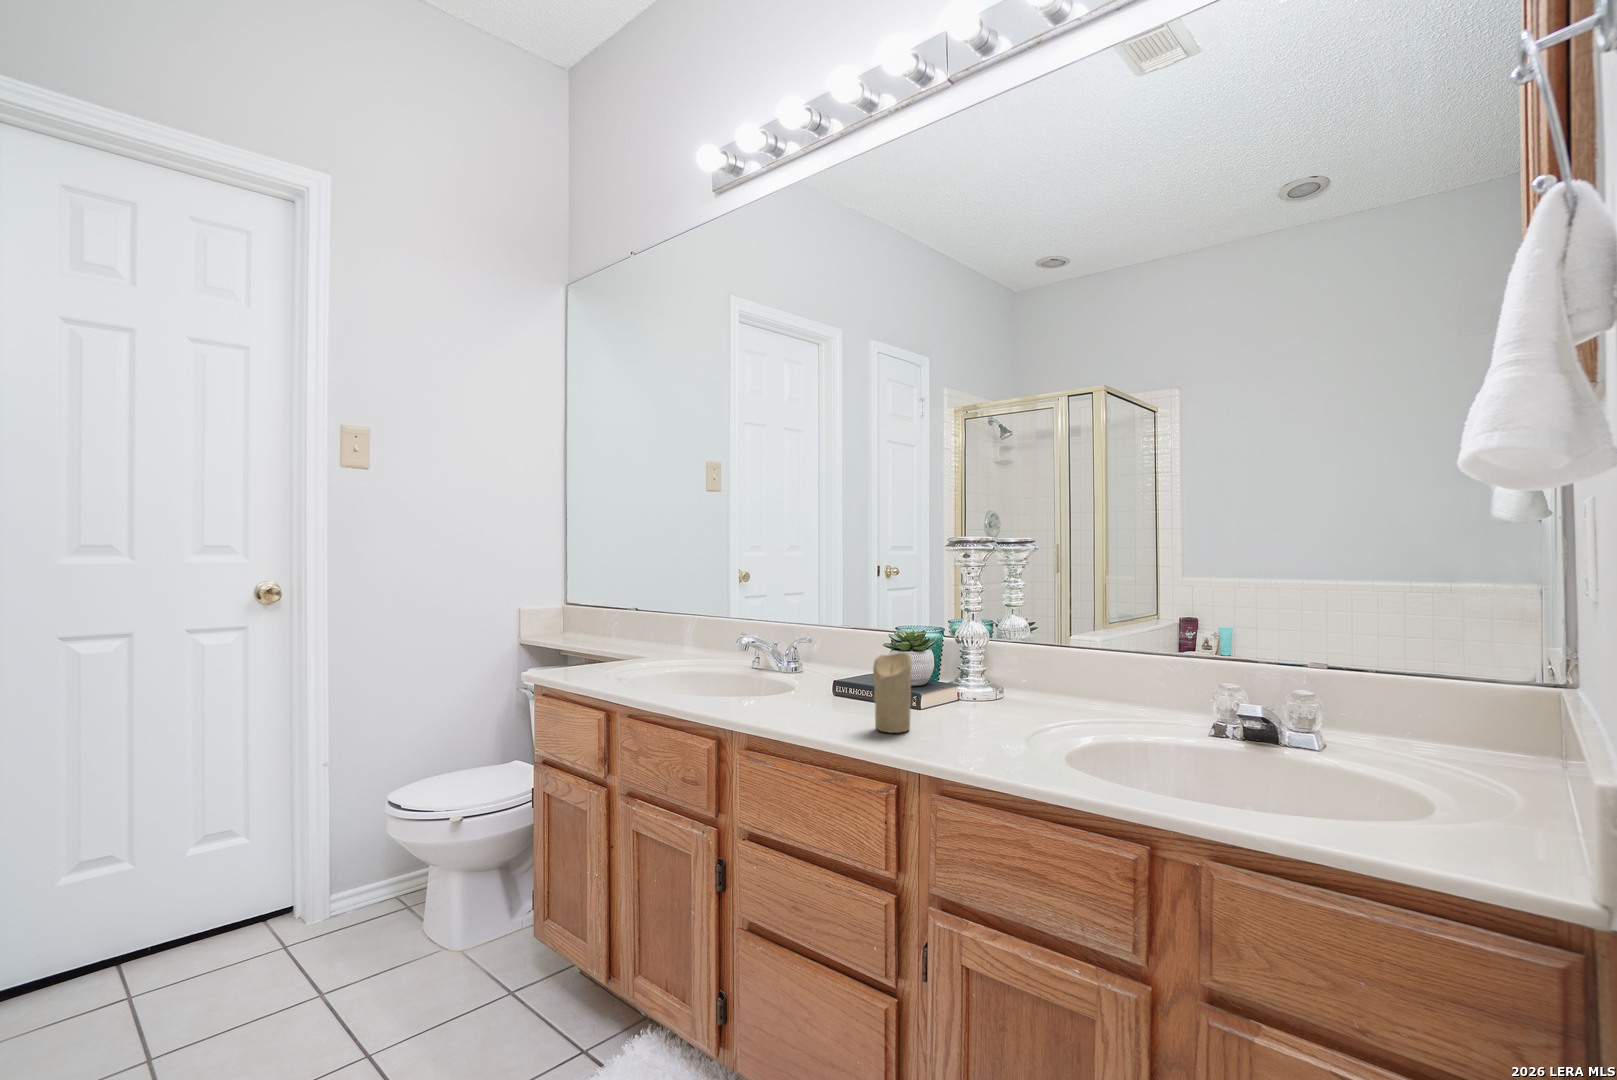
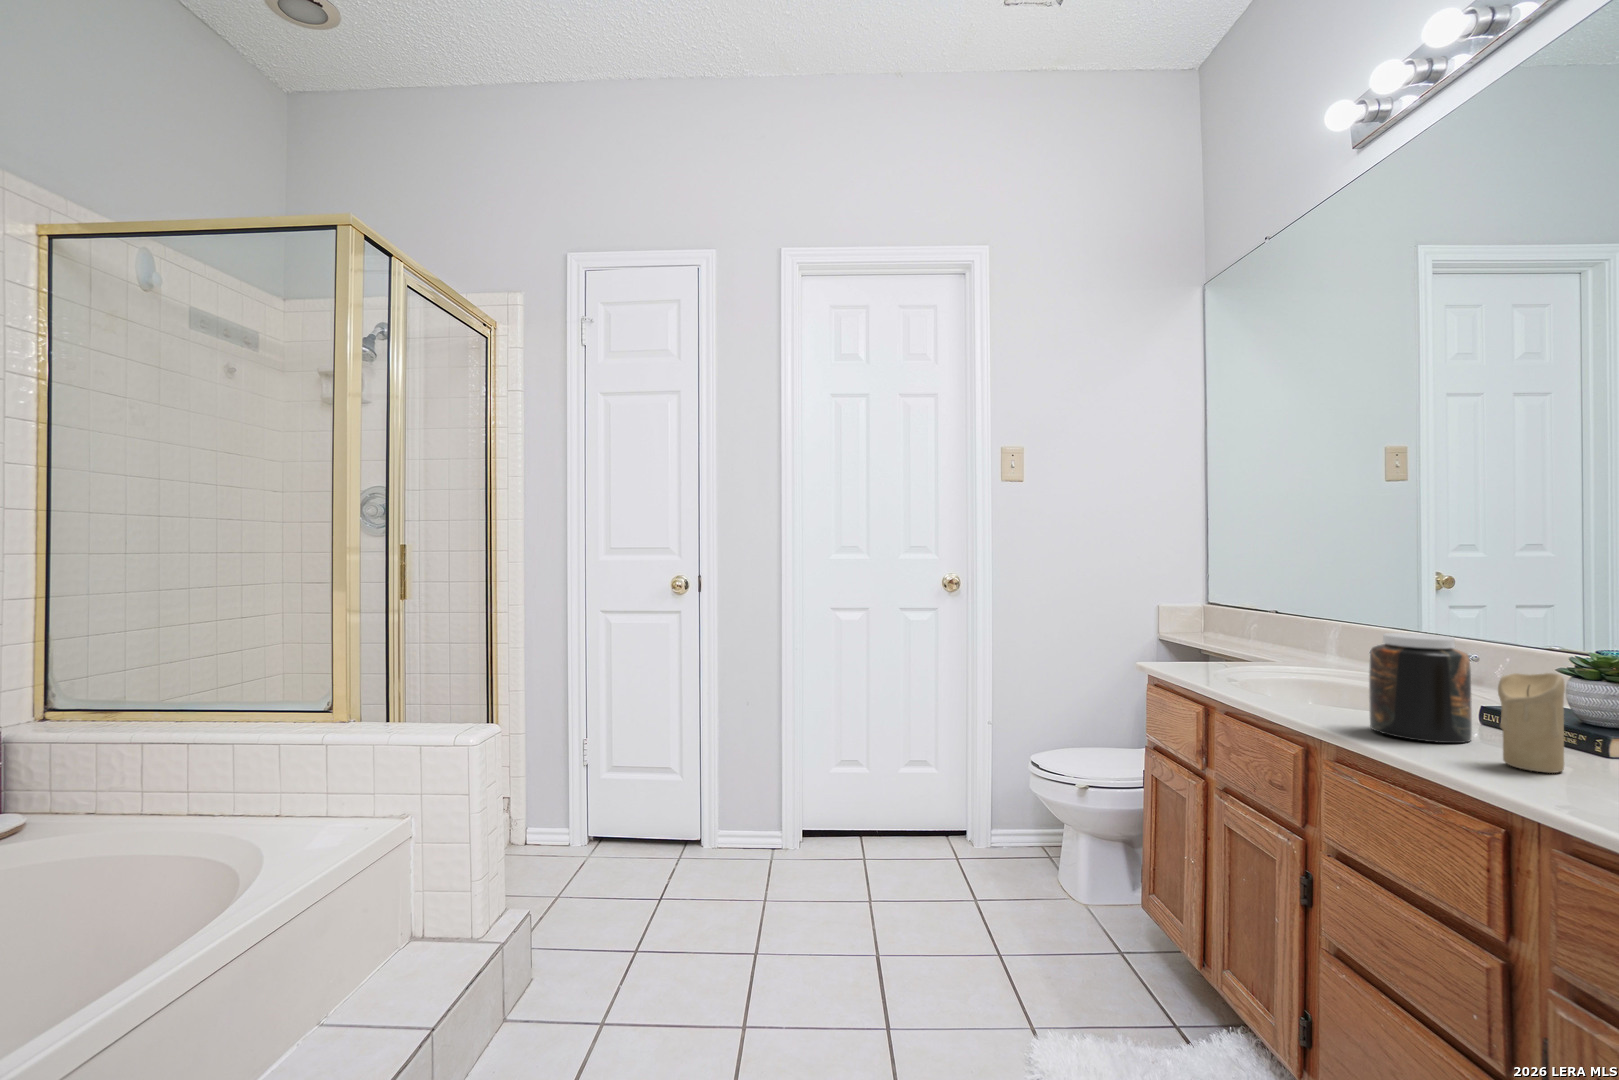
jar: none [773,625,840,719] -> present [1369,633,1472,743]

